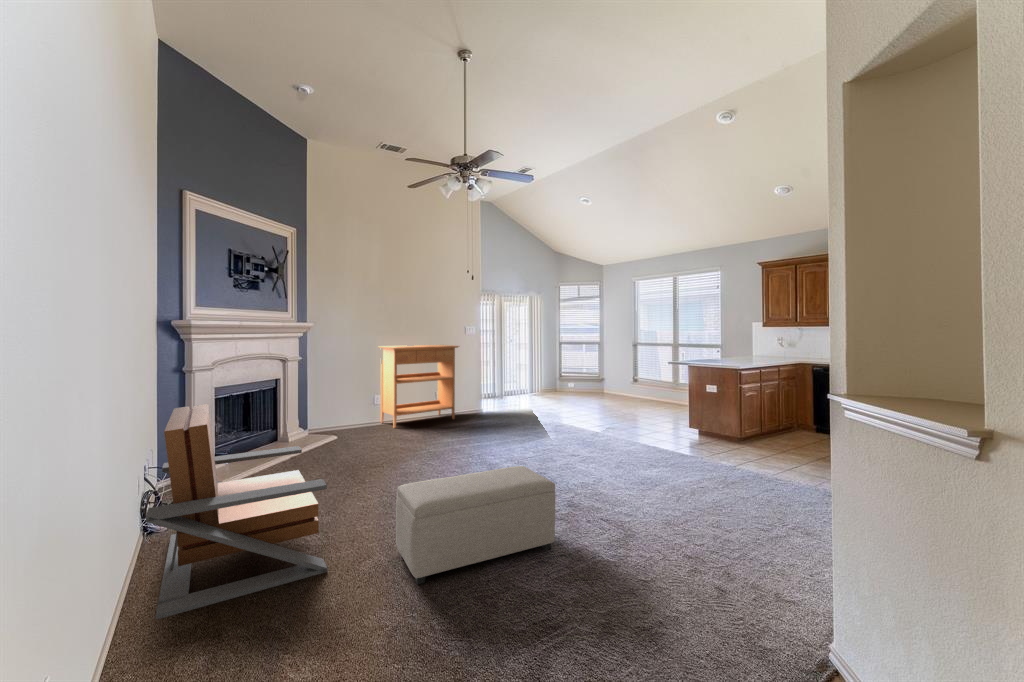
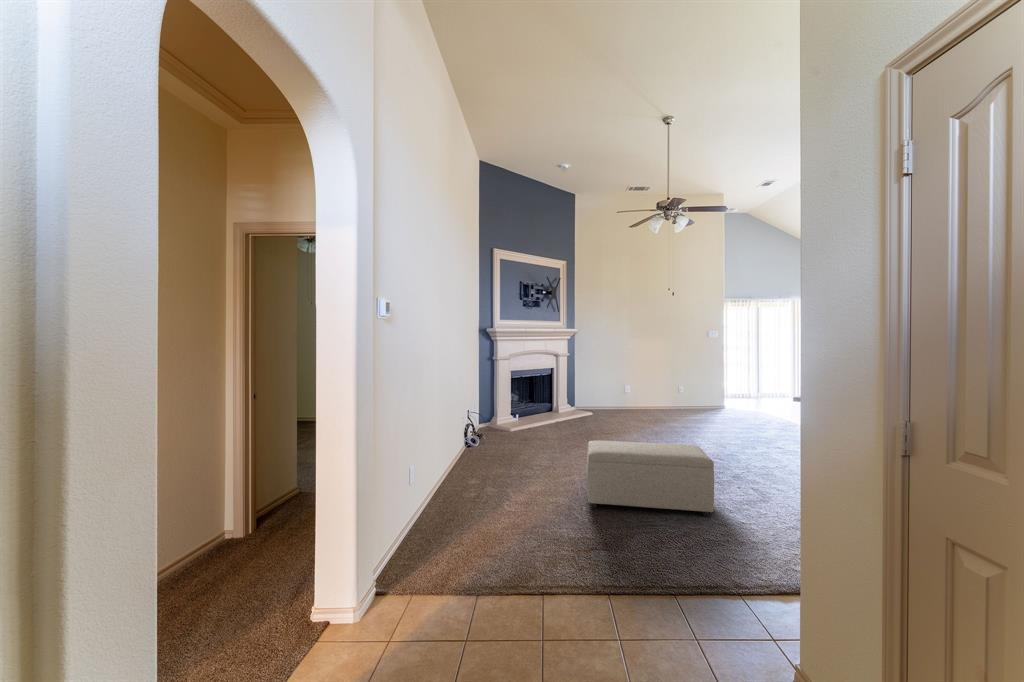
console table: present [378,345,459,428] -> none [628,347,702,414]
lounge chair: present [146,404,327,620] -> none [454,376,544,487]

